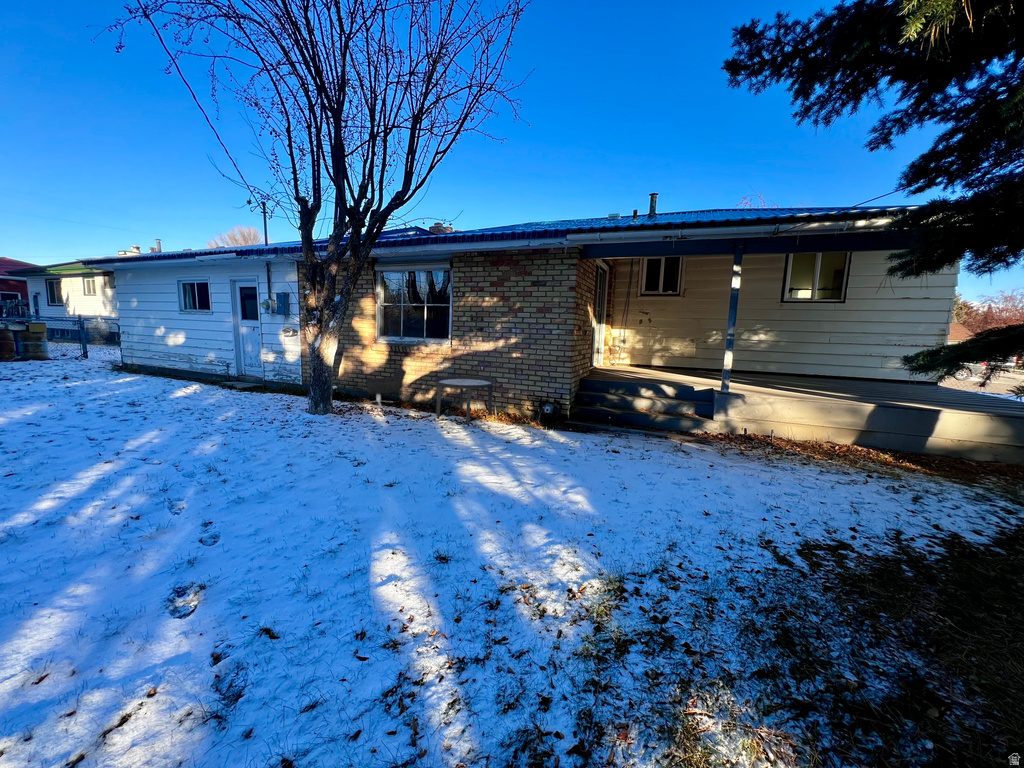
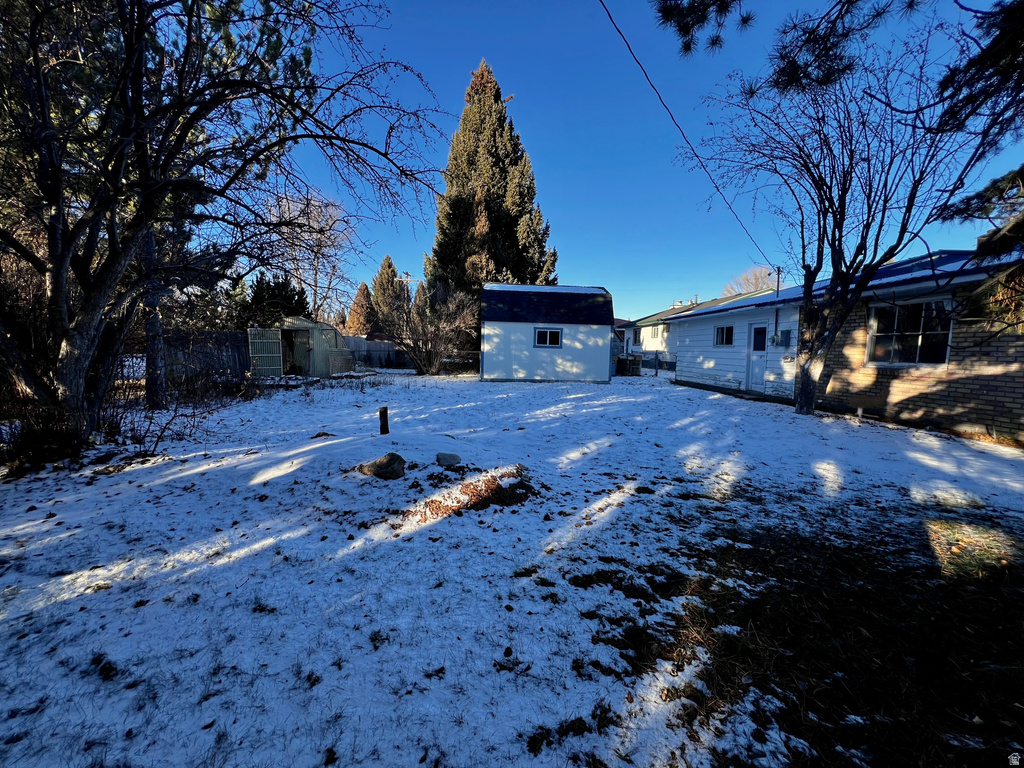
round table: present [434,376,496,422] -> none [916,397,998,437]

